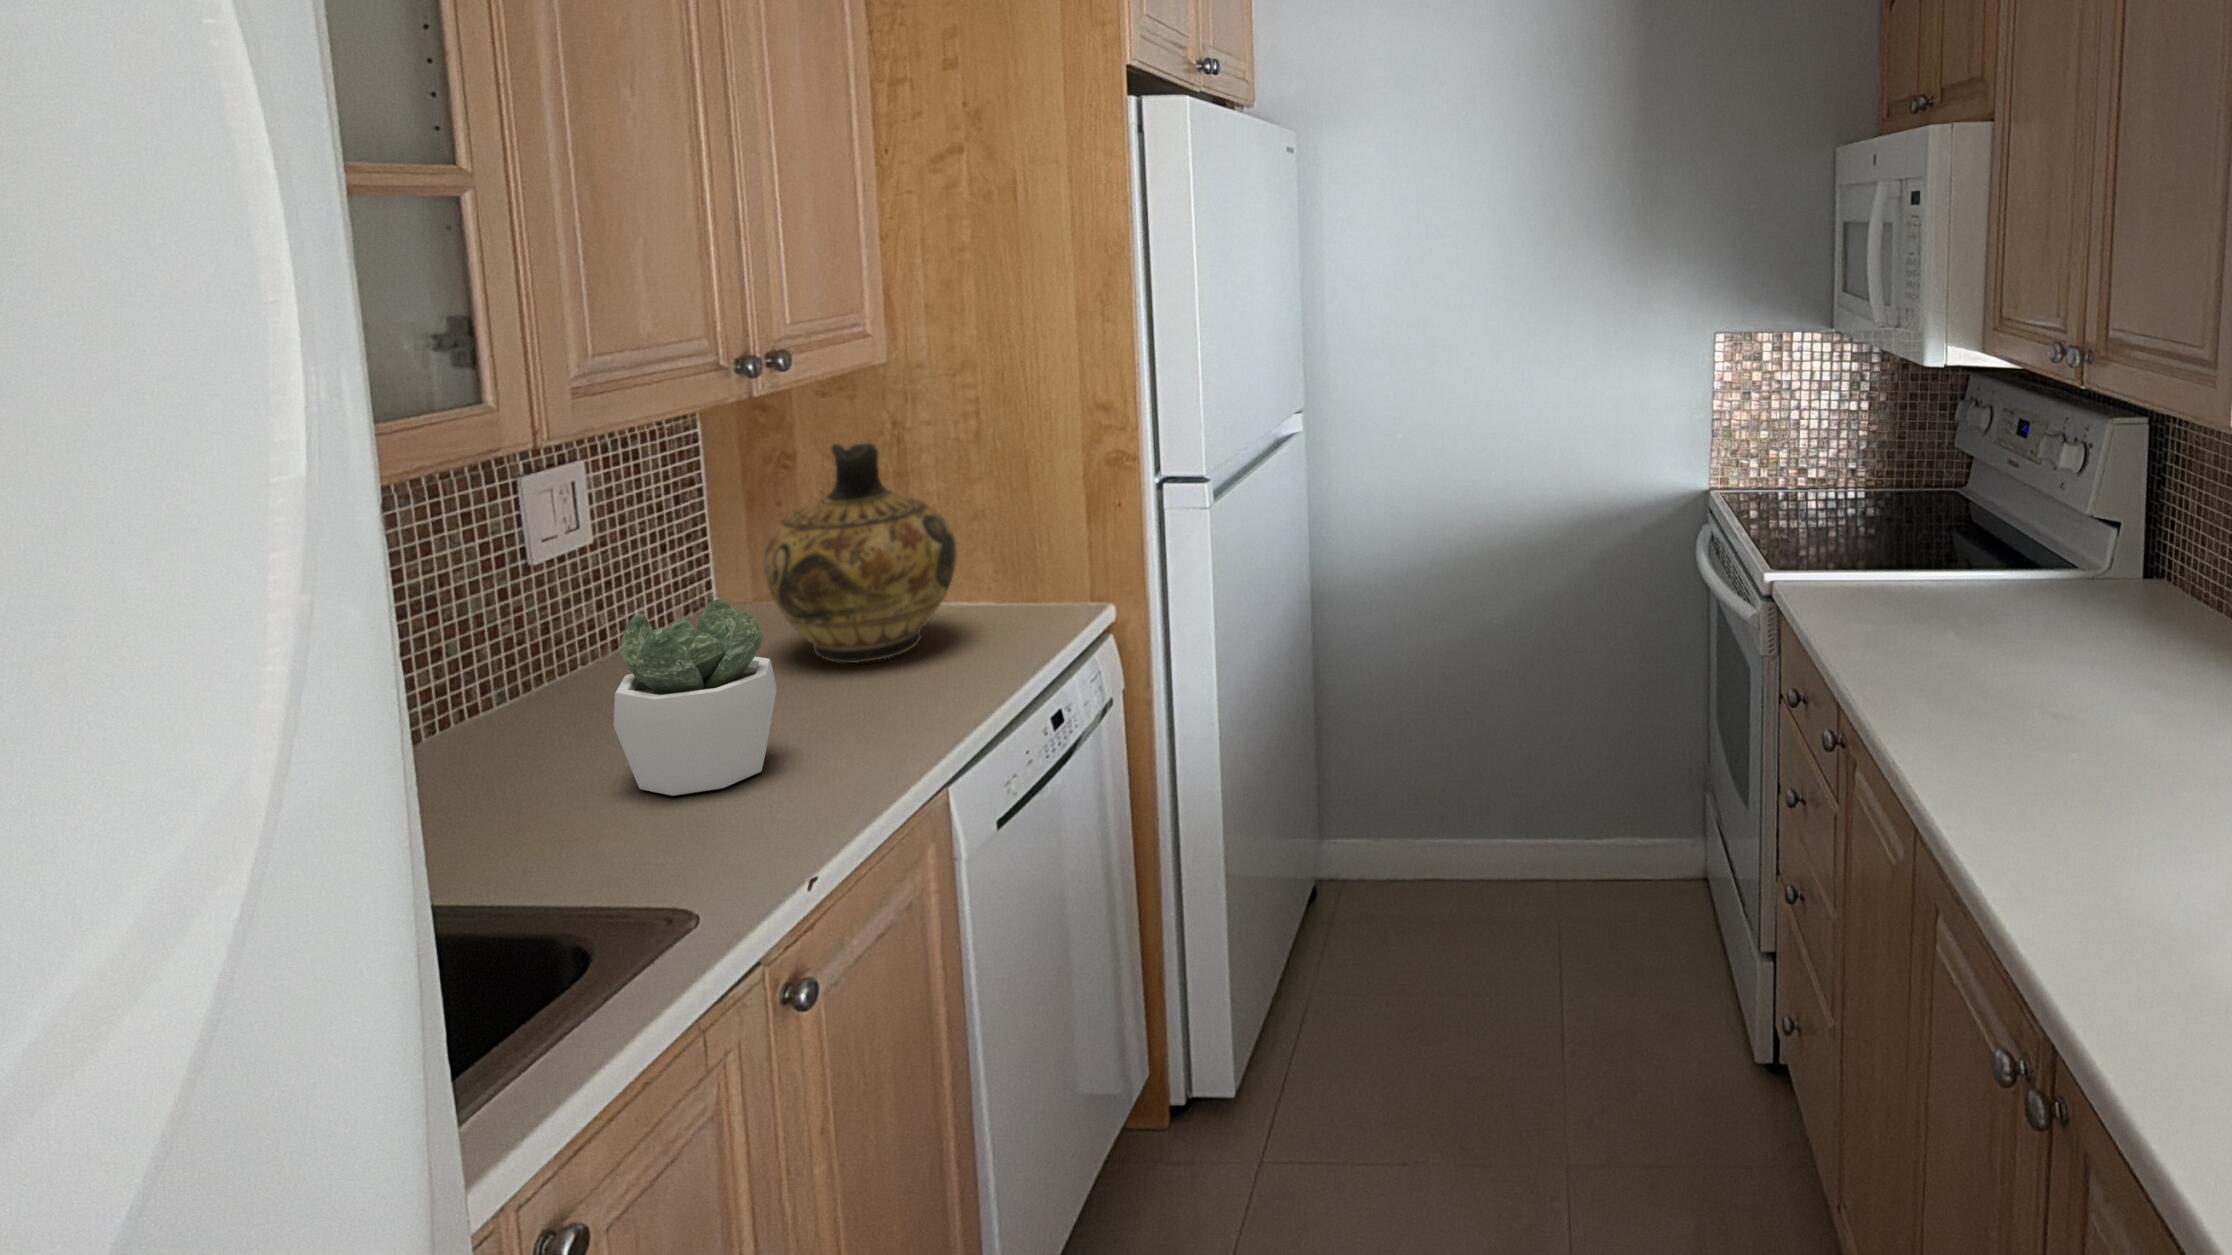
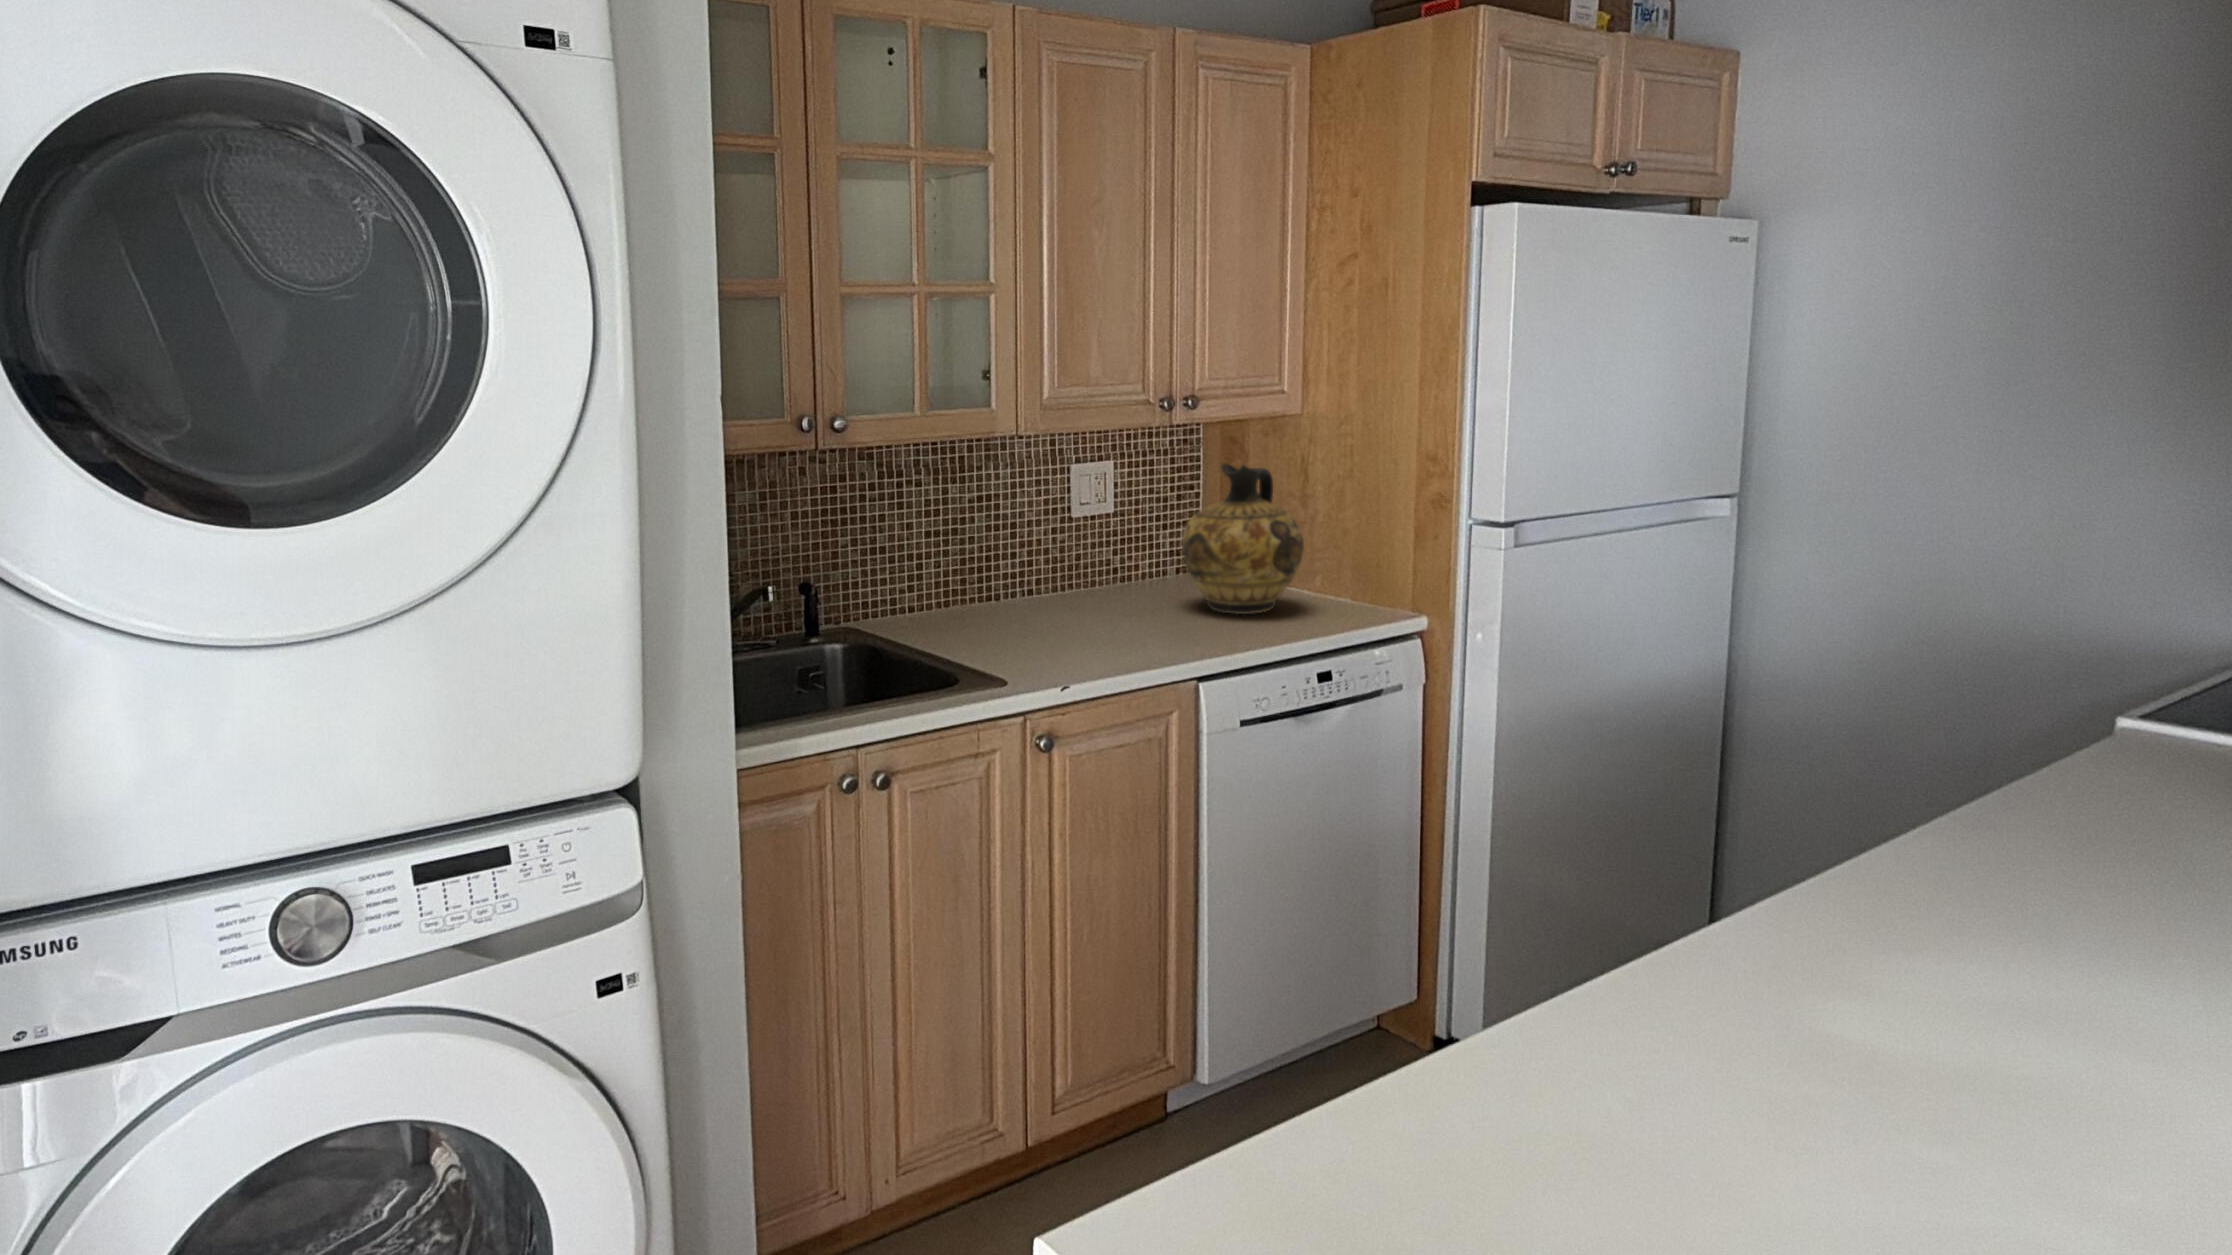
succulent plant: present [614,599,777,796] -> none [1040,540,1126,646]

